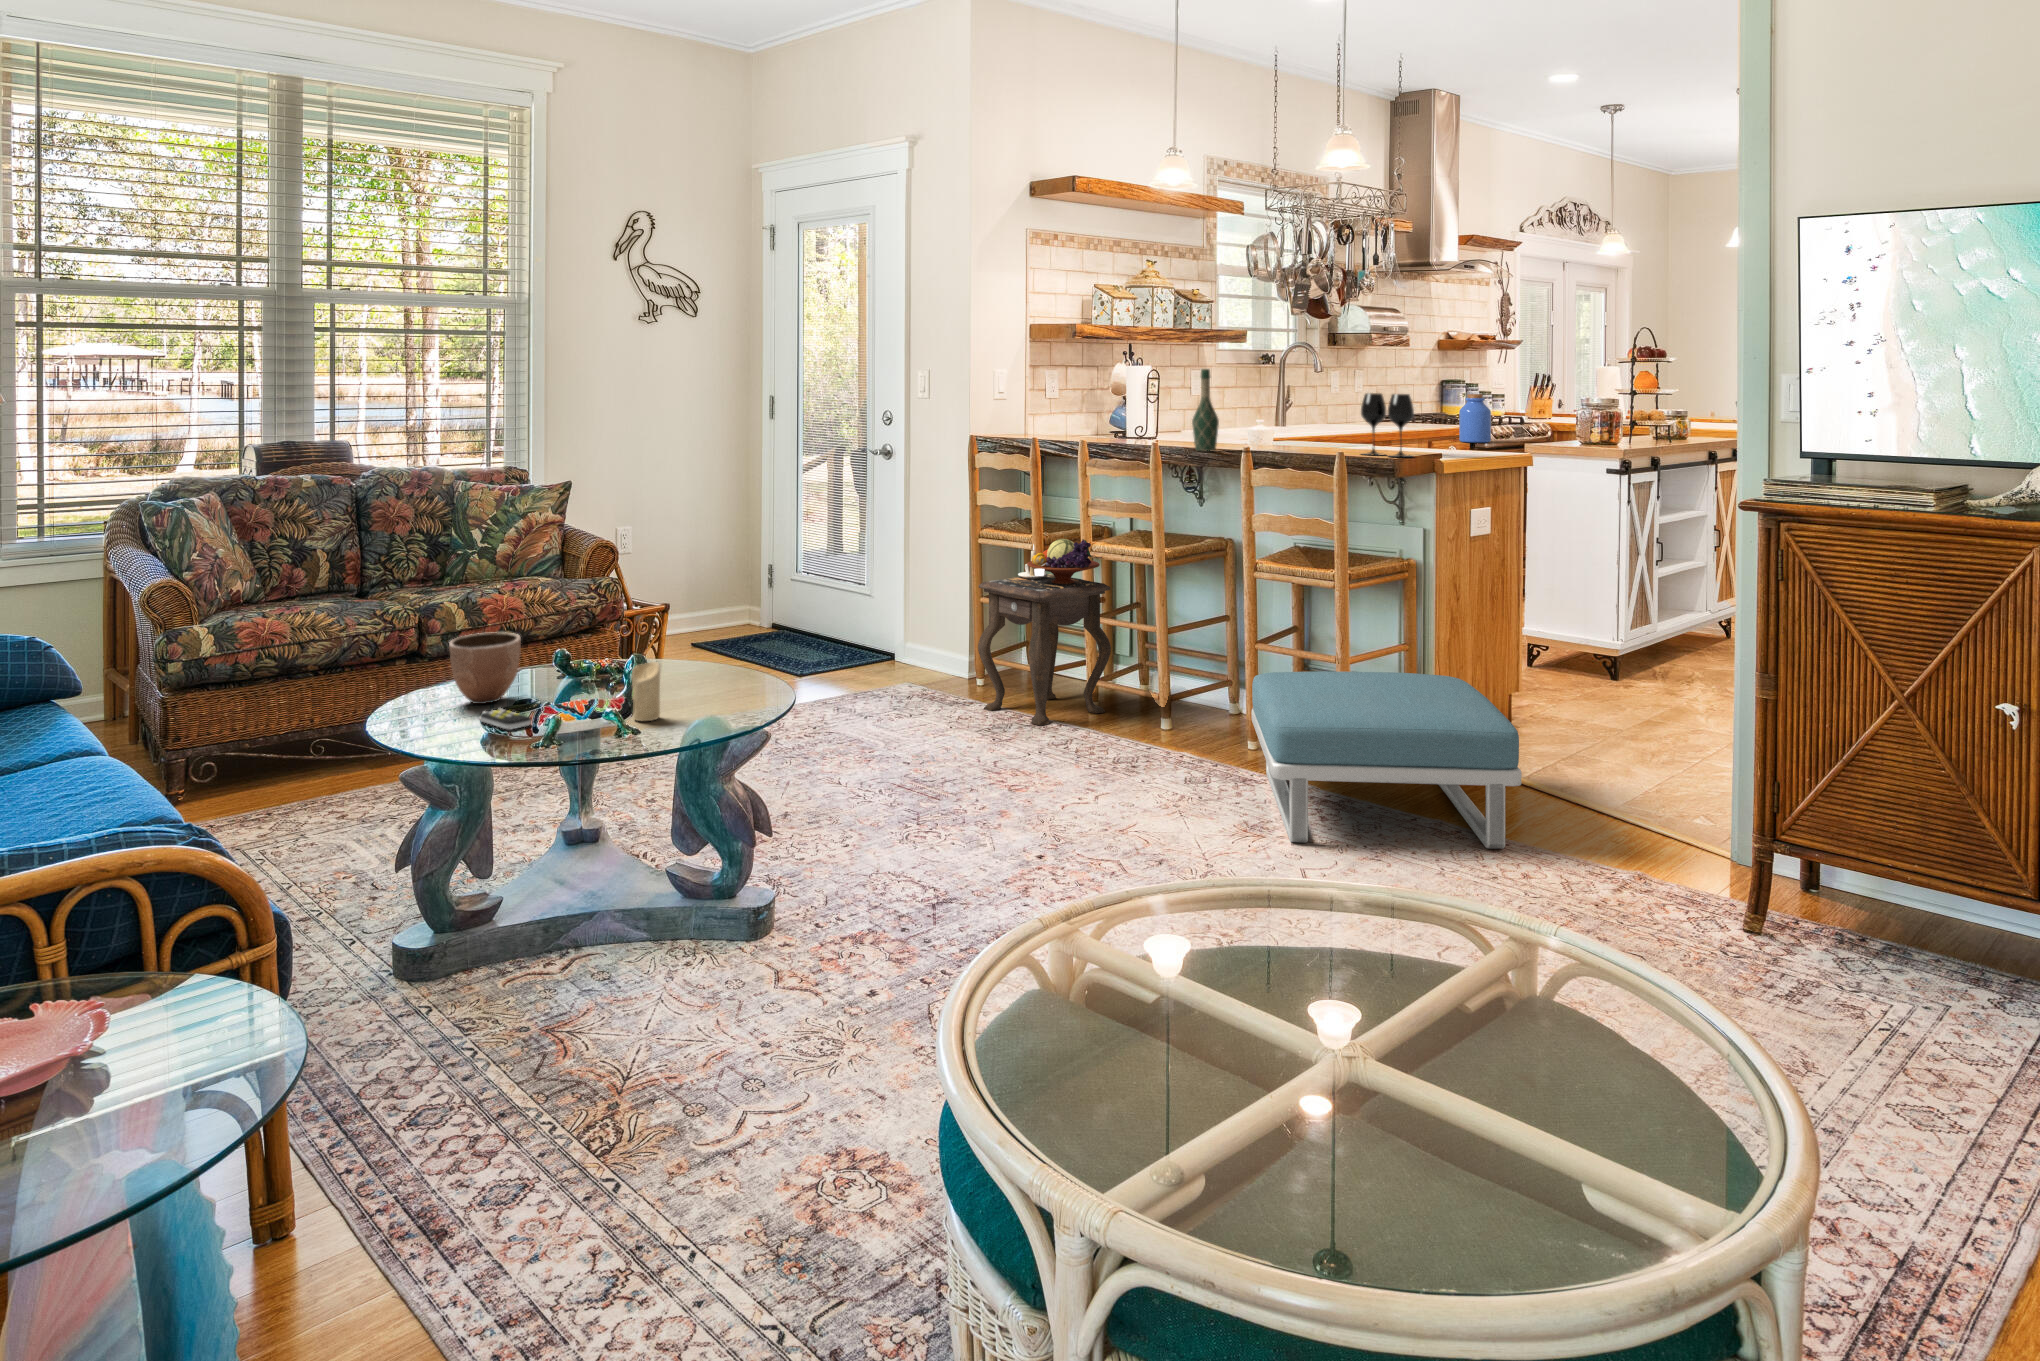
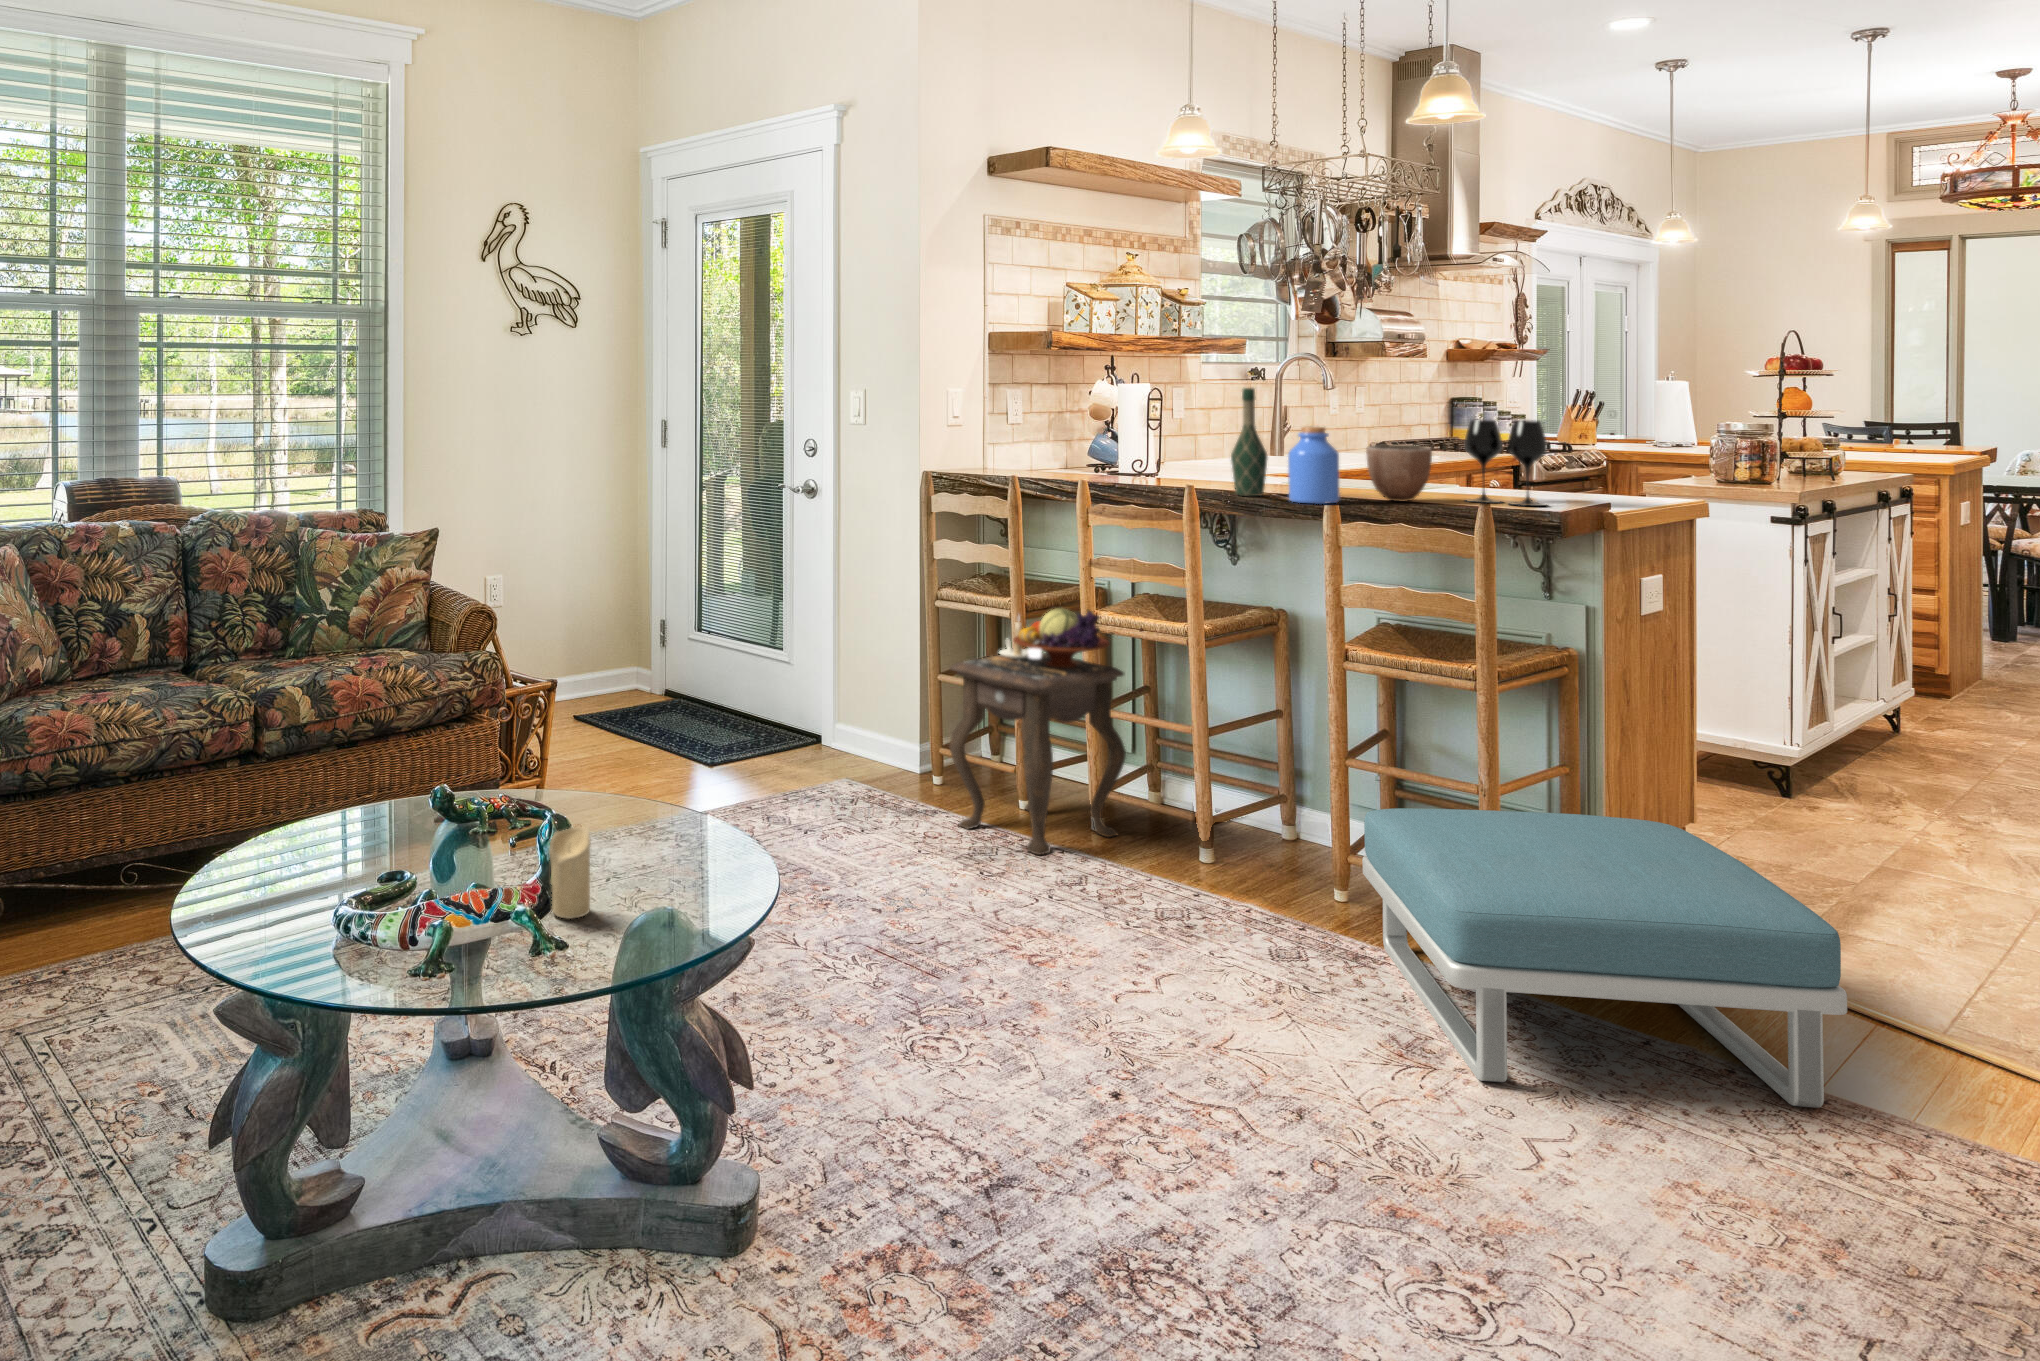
jar: present [1459,394,1491,443] -> present [1288,426,1340,504]
decorative bowl: present [449,632,521,704] -> present [1366,445,1432,502]
remote control: present [480,708,531,729] -> none [332,888,406,929]

